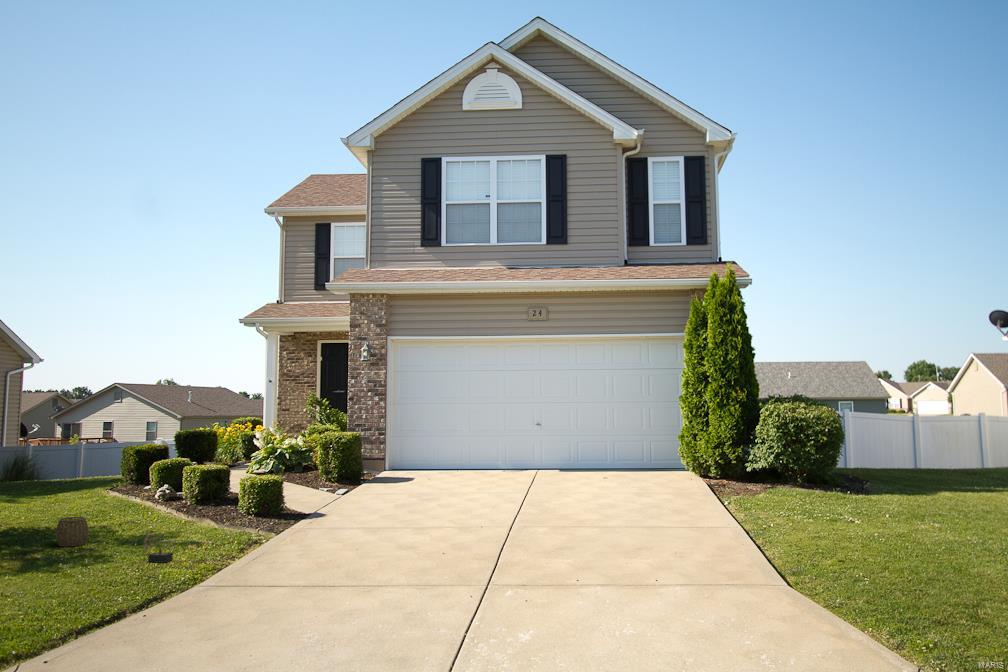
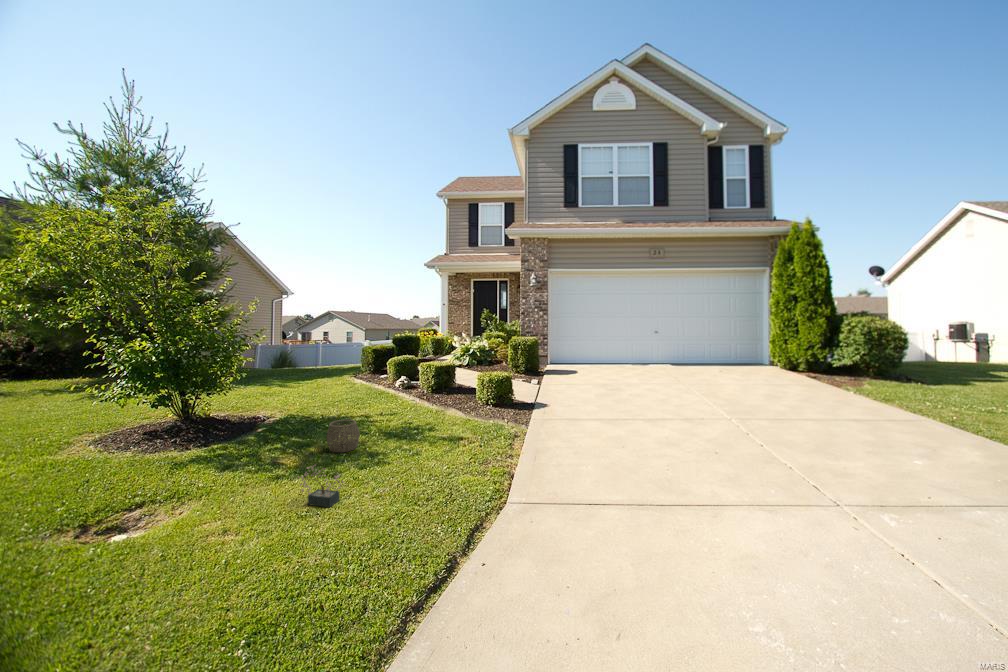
decorative plant: present [143,533,176,563] -> present [300,466,343,507]

